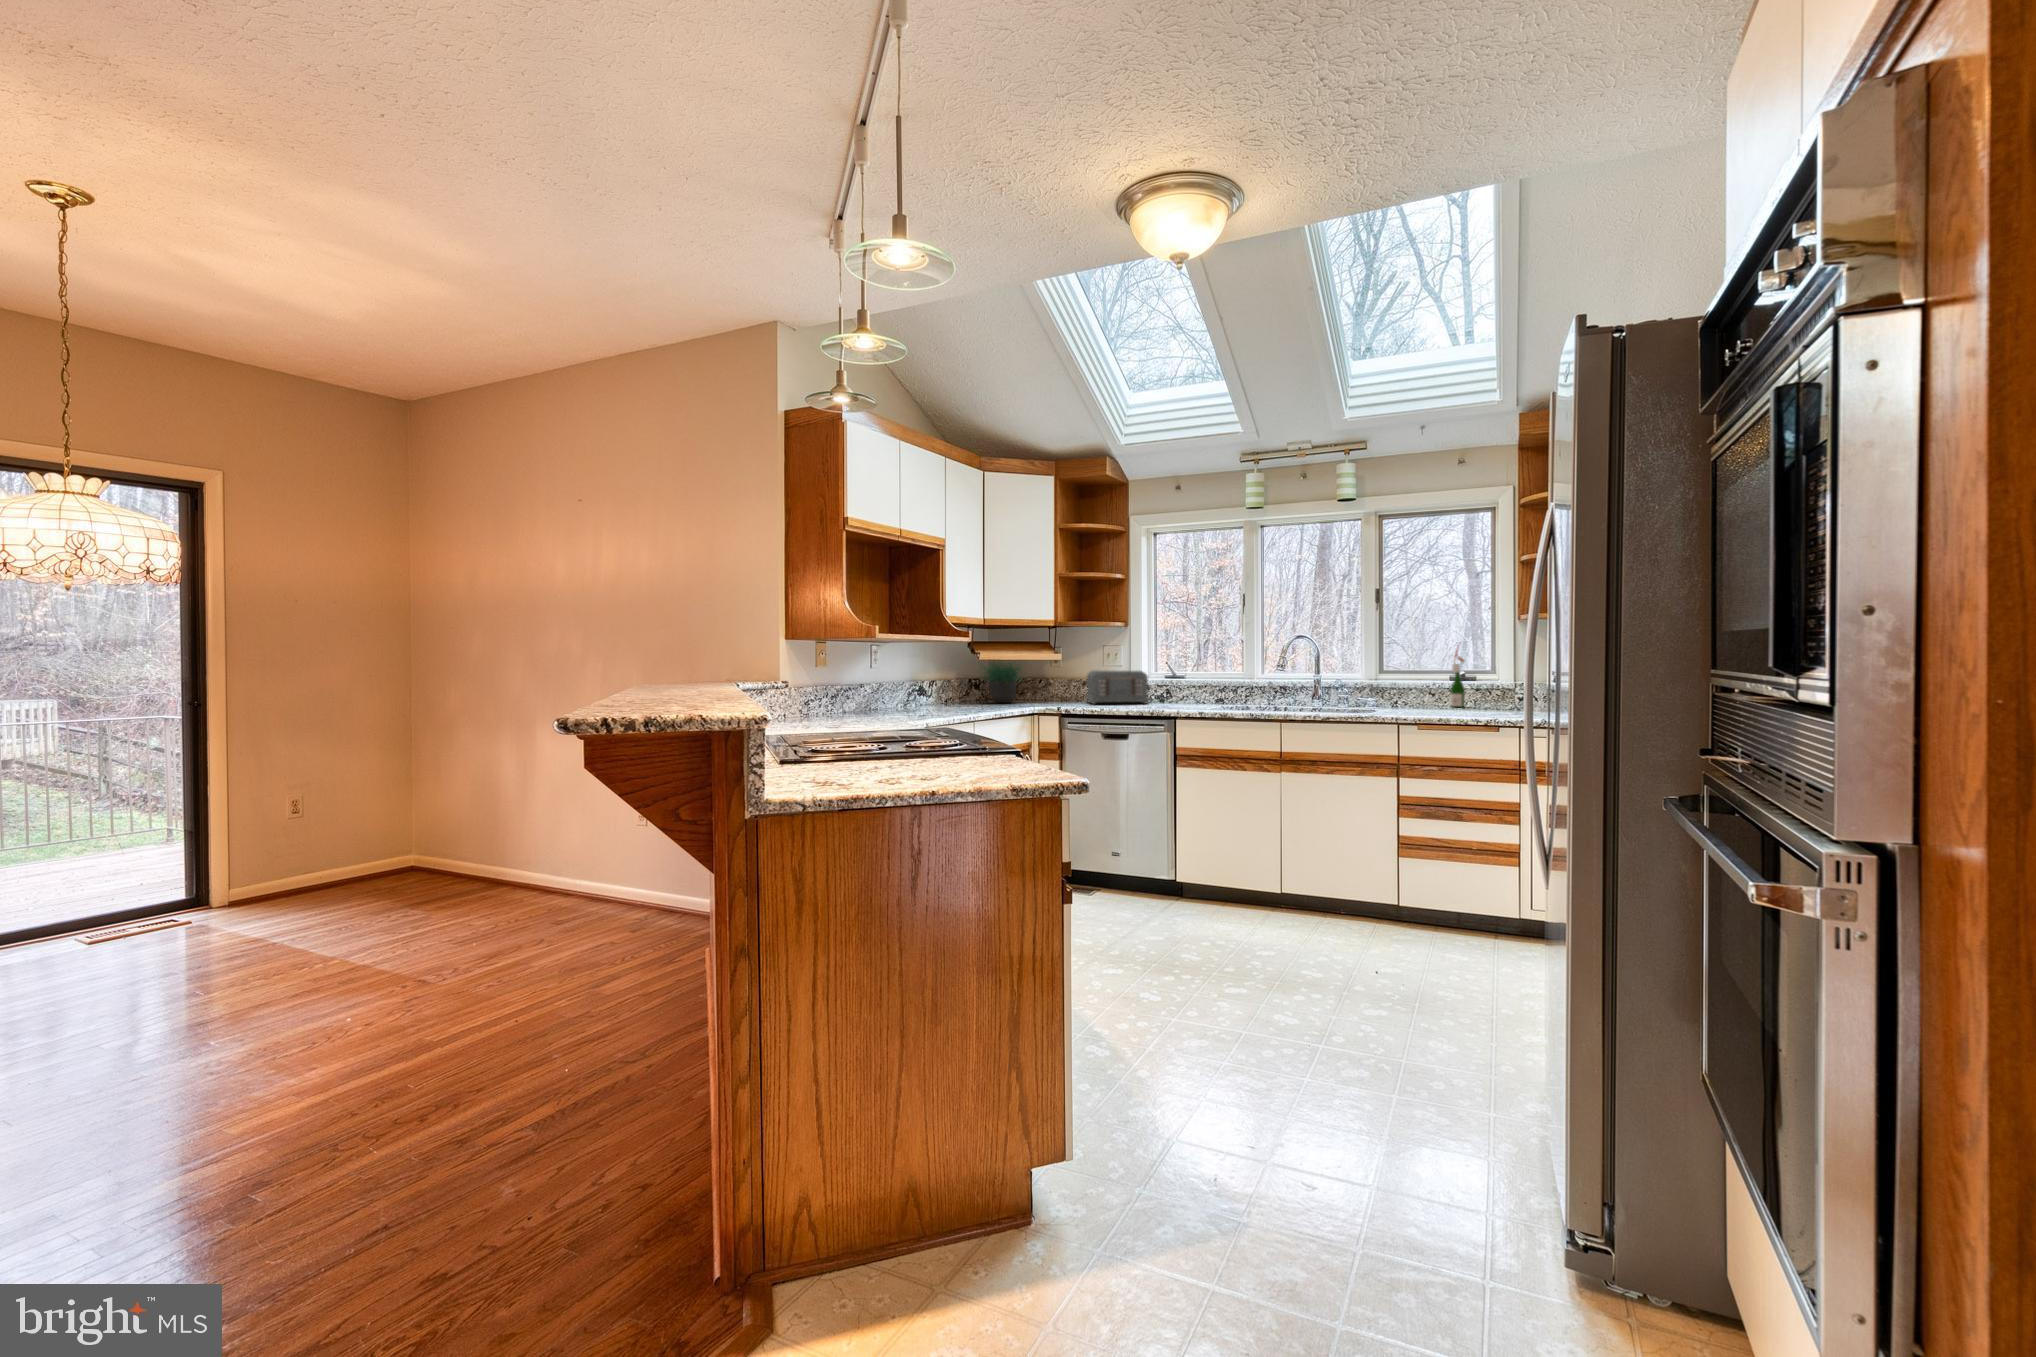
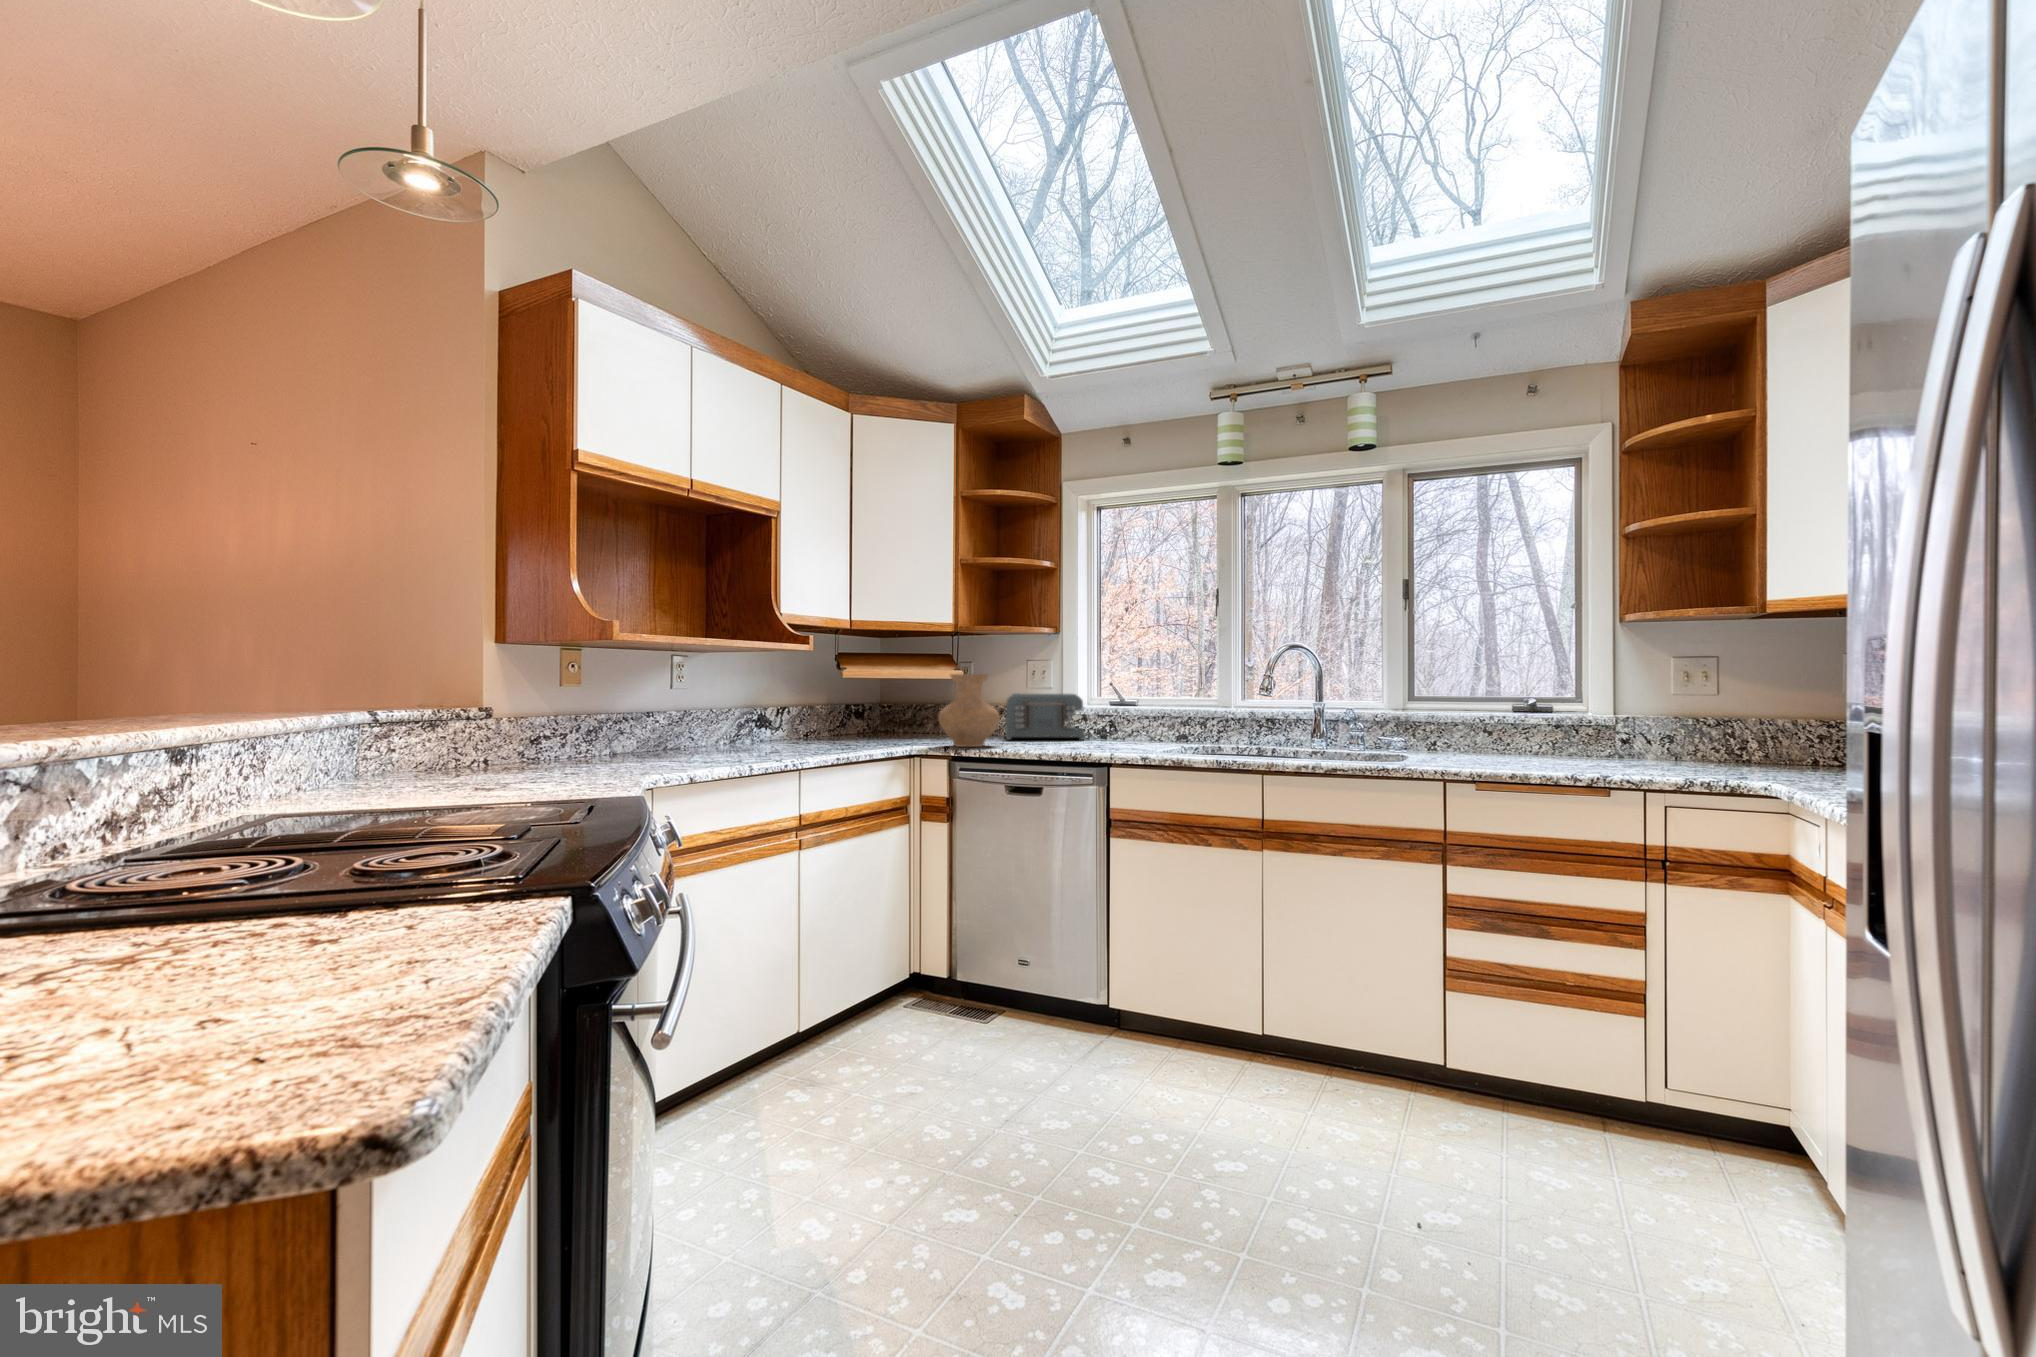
wine bottle: present [1450,649,1465,707] -> none [1516,655,1548,752]
vase: none [1051,657,1095,708] -> present [938,674,1000,747]
potted plant: present [982,660,1023,703] -> none [855,654,934,736]

